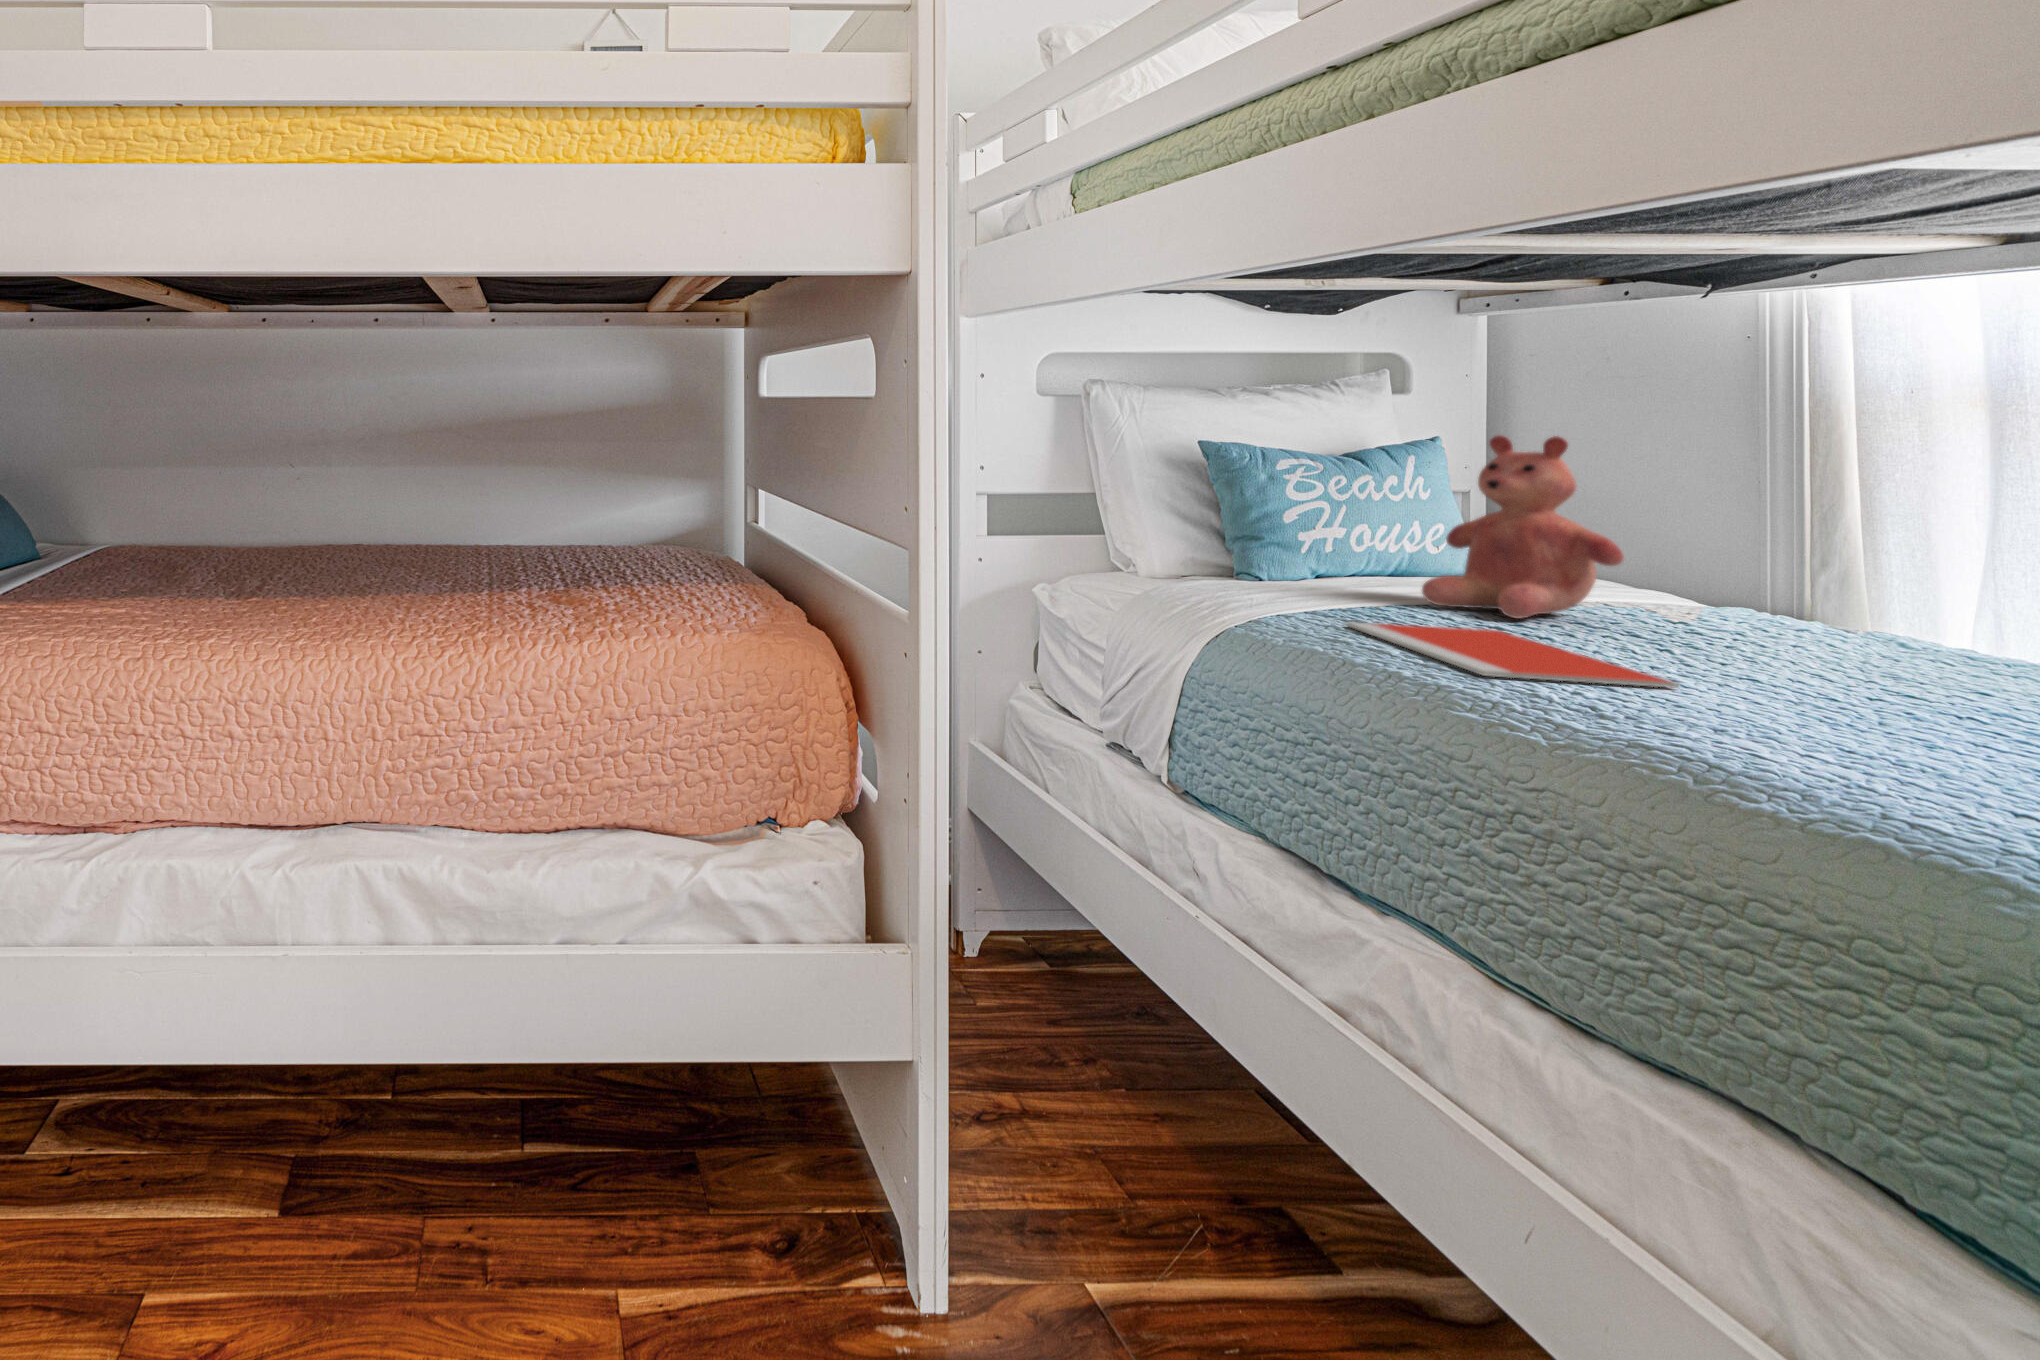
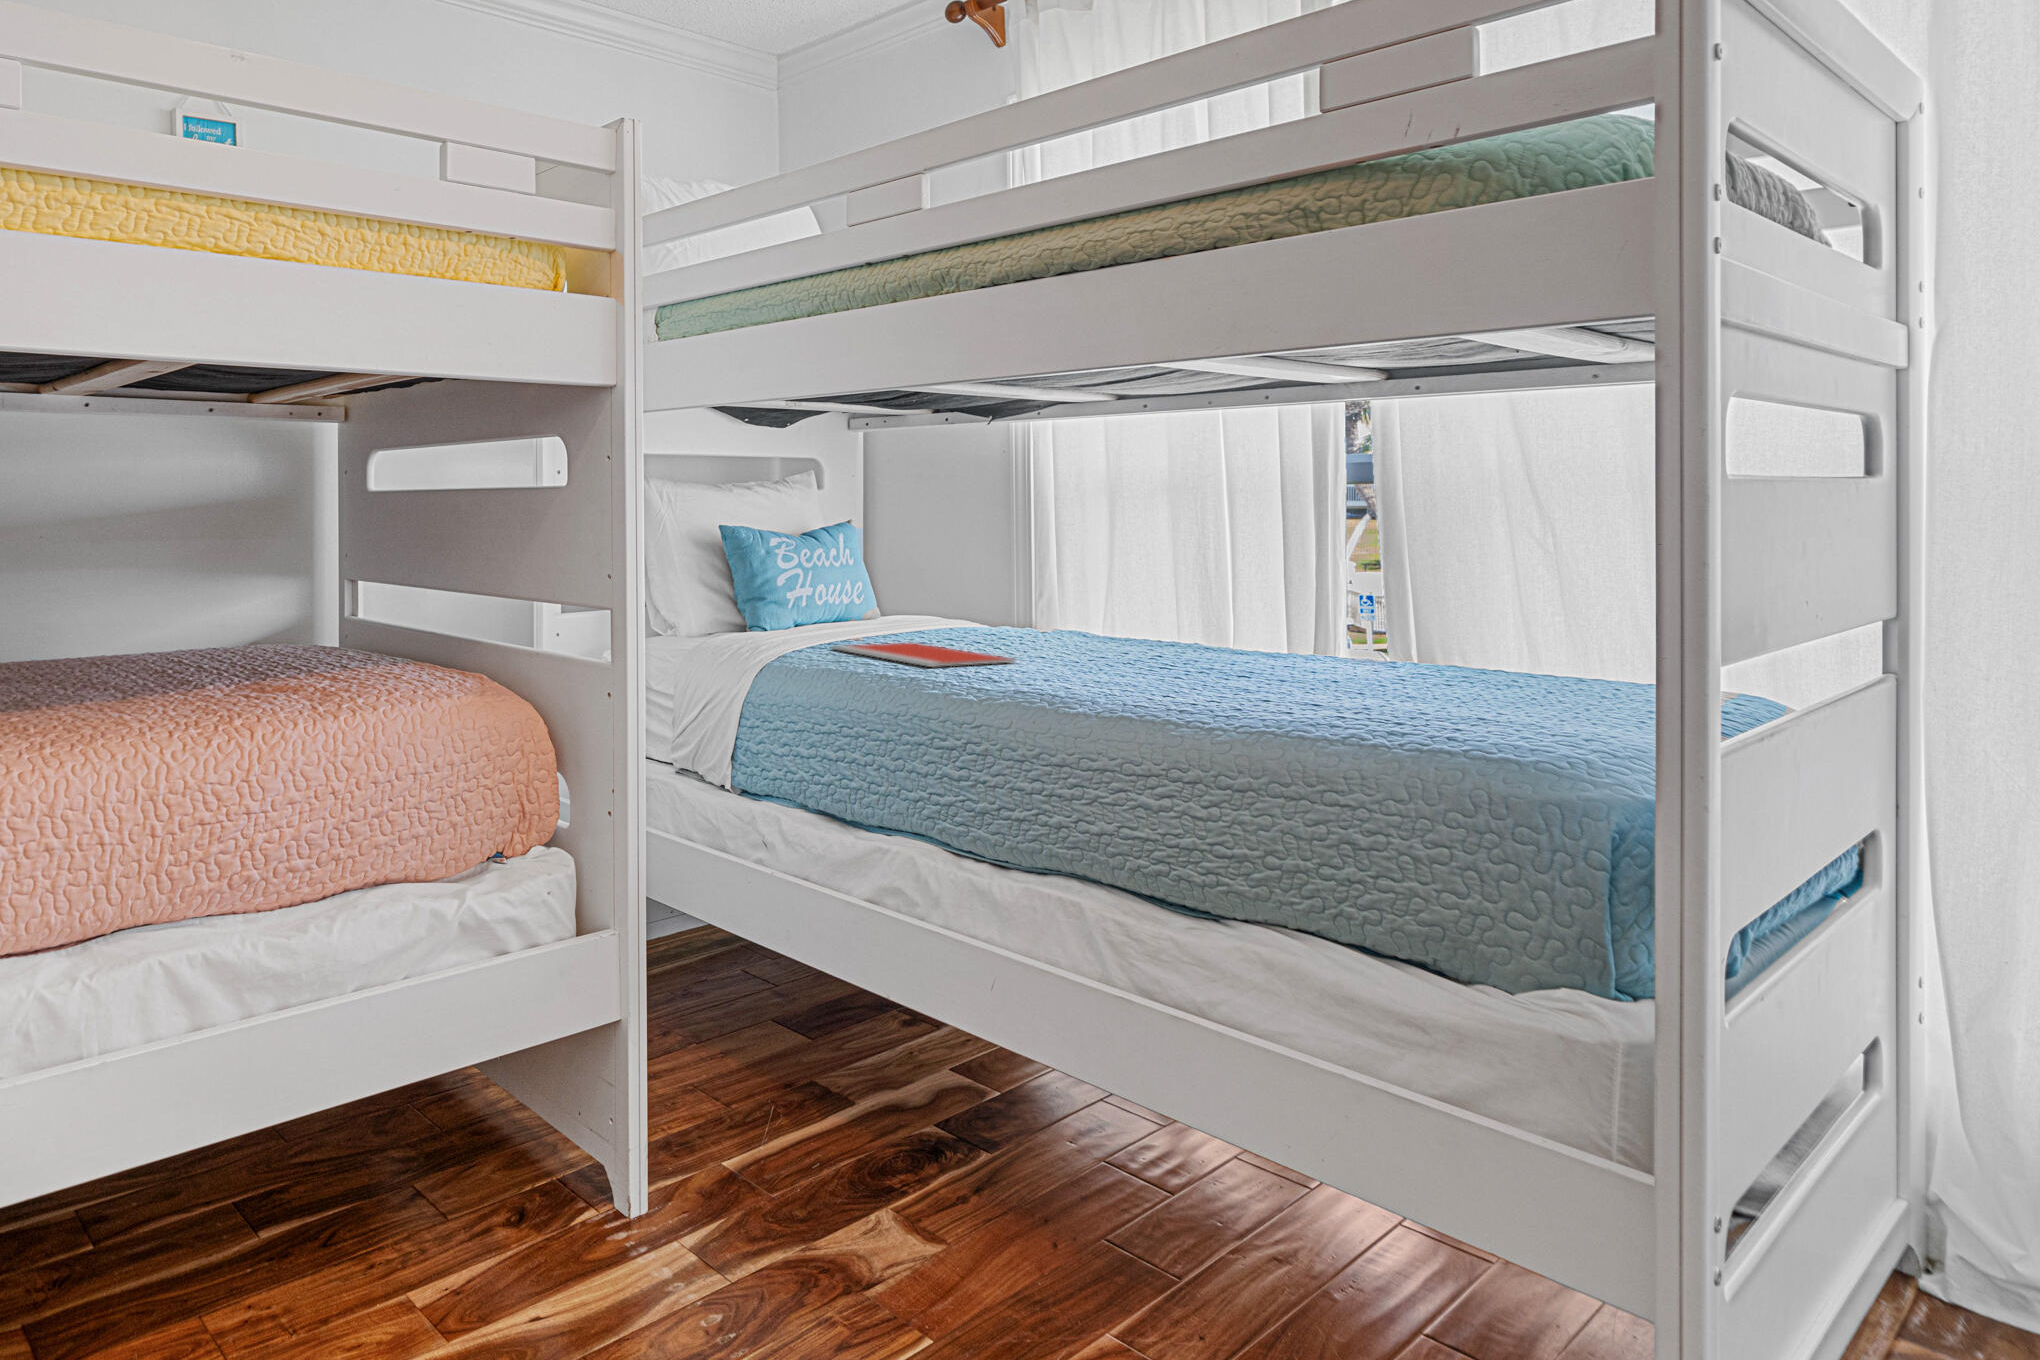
teddy bear: present [1422,435,1623,618] -> none [857,505,965,636]

